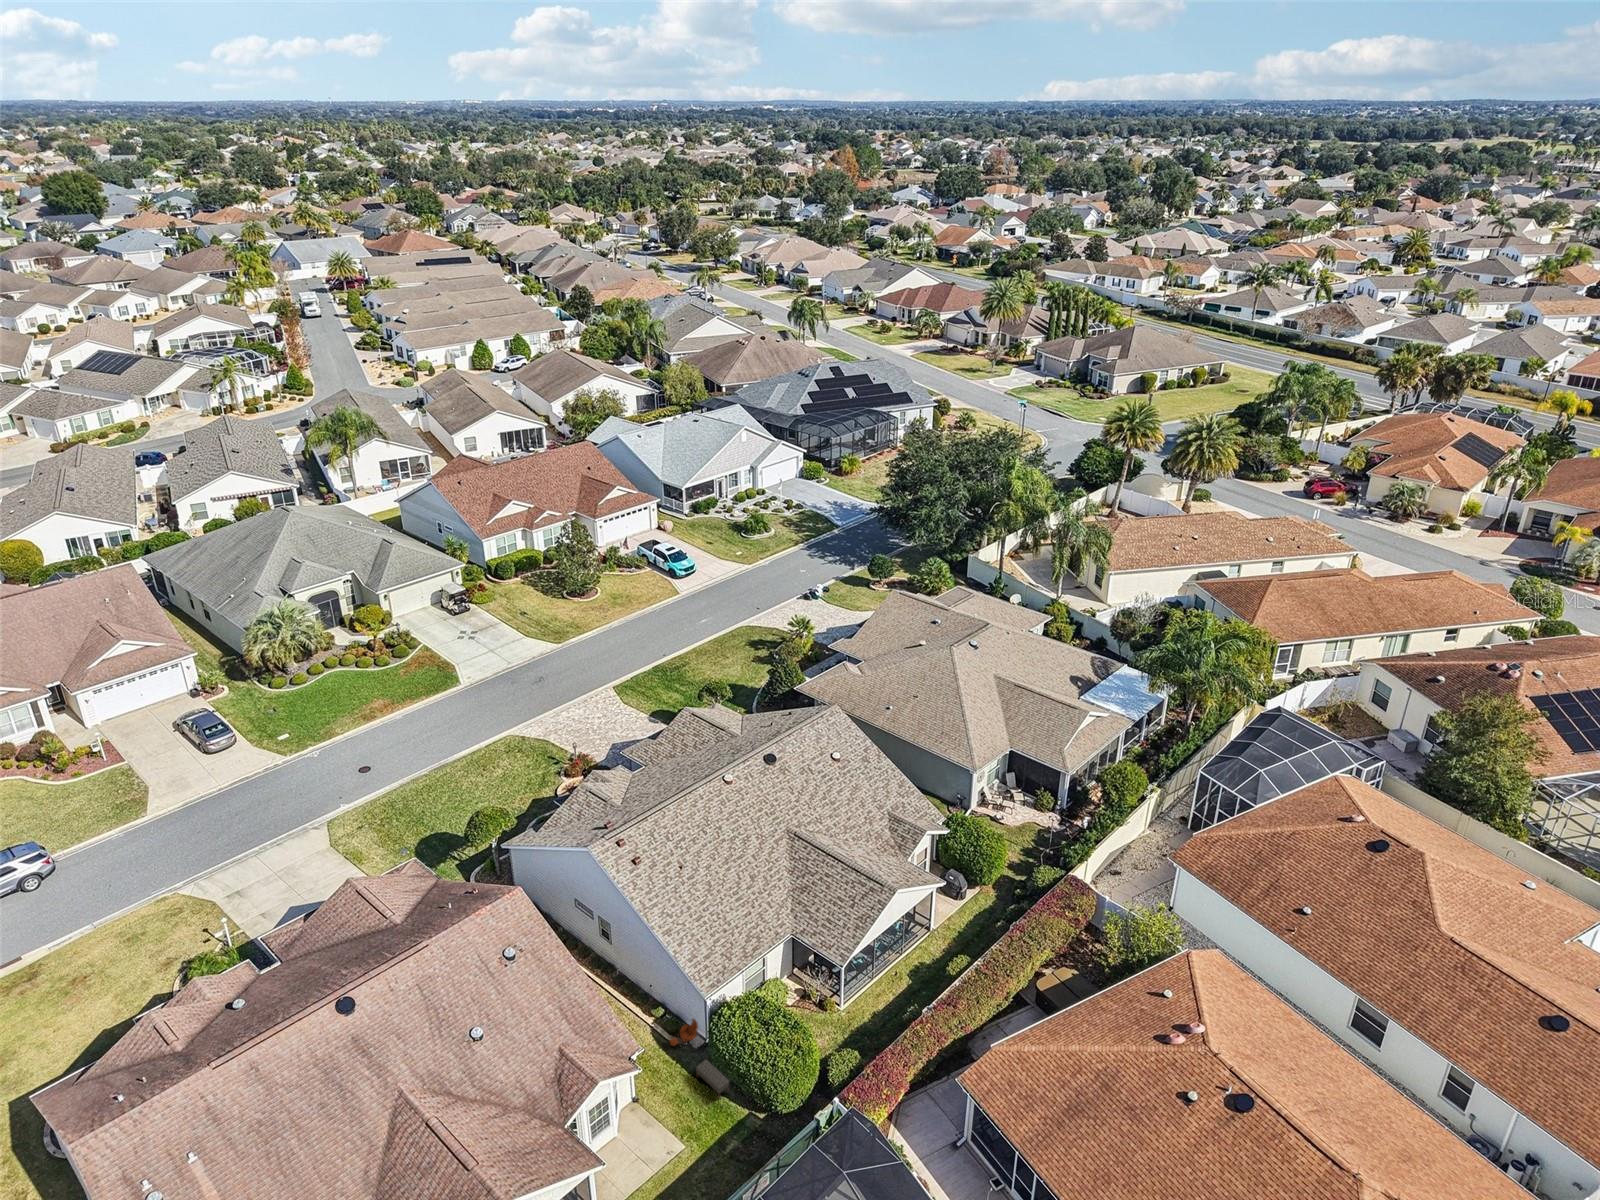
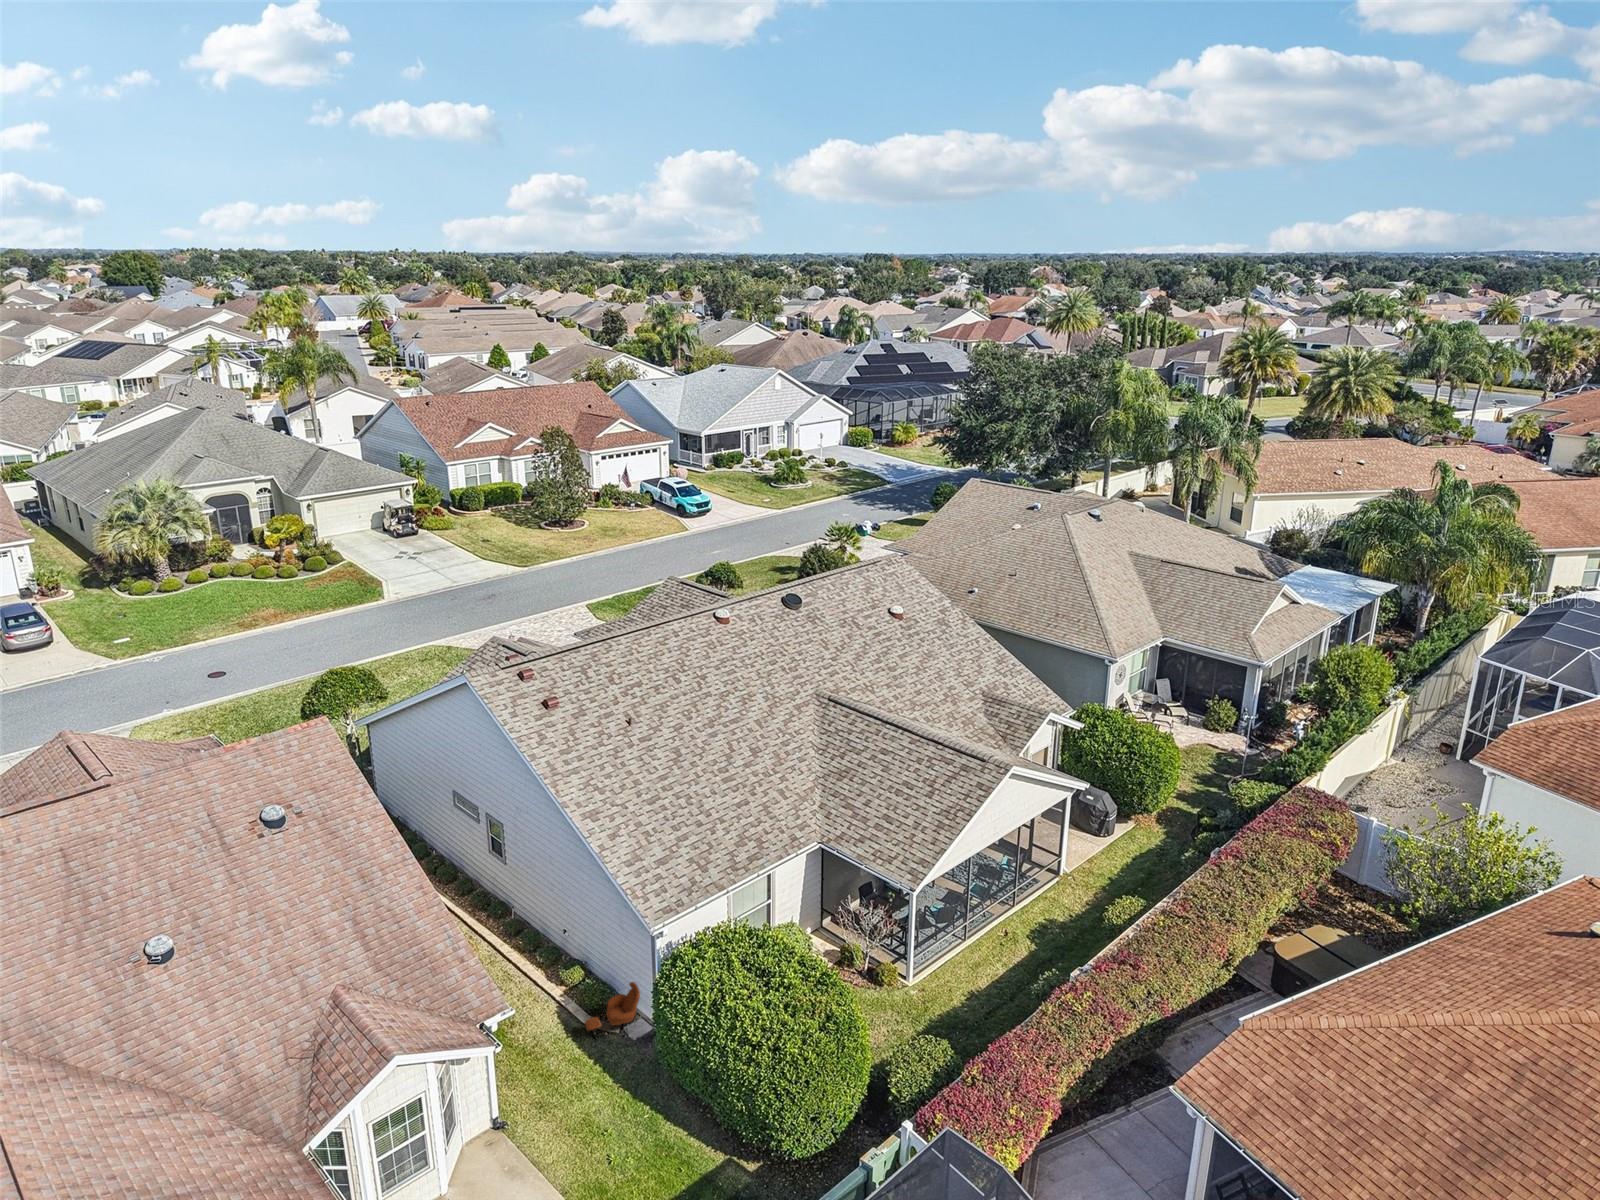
bench: present [696,1060,729,1098] -> none [625,1053,689,1131]

